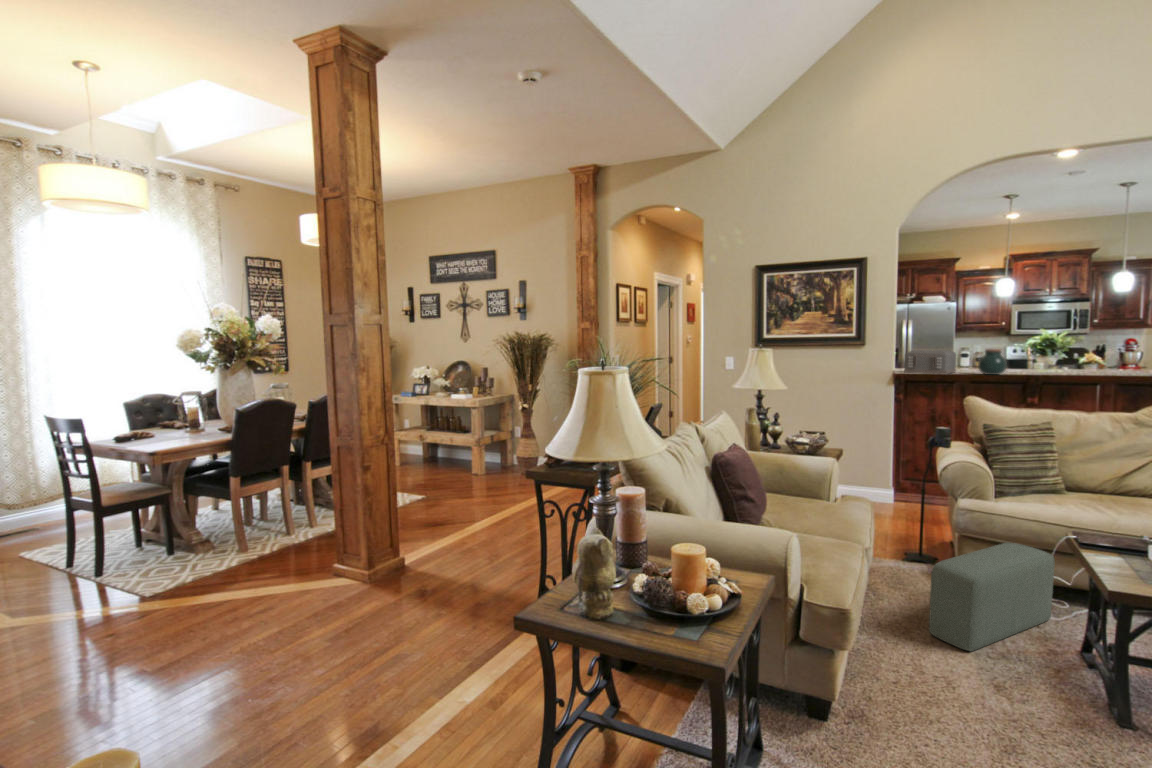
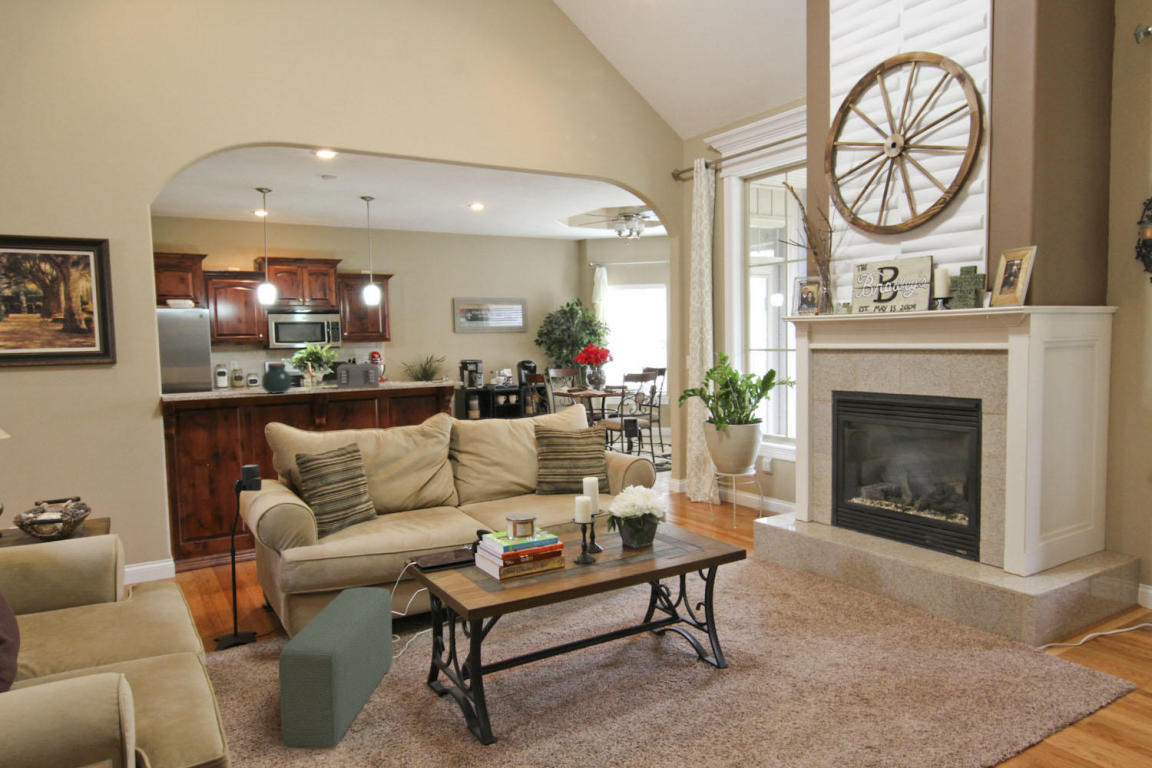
toaster: present [904,350,956,374] -> present [337,363,379,389]

